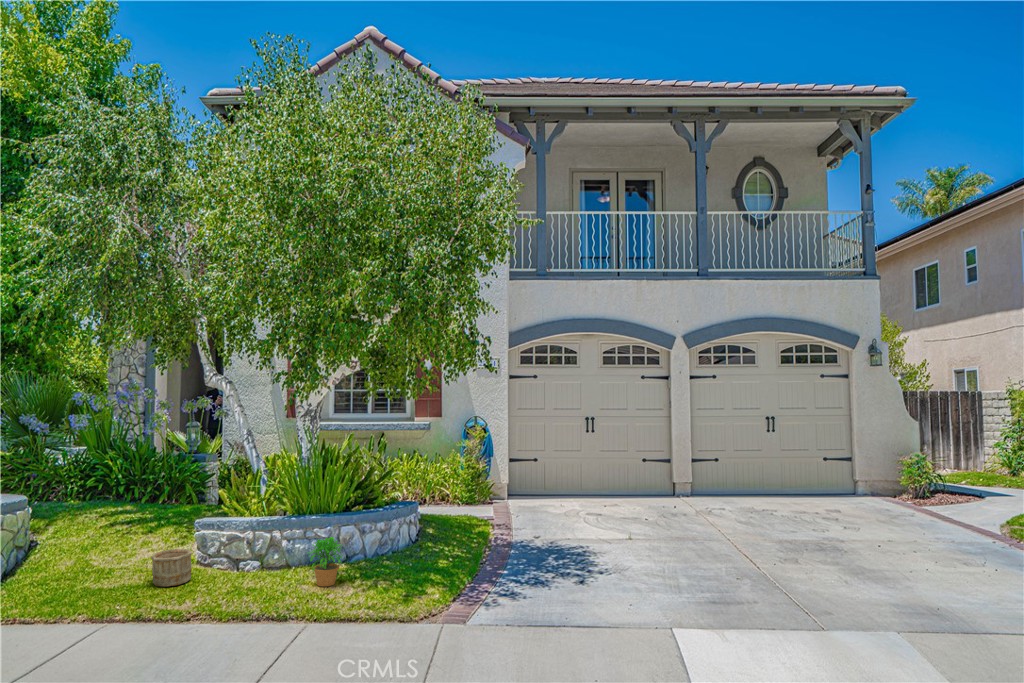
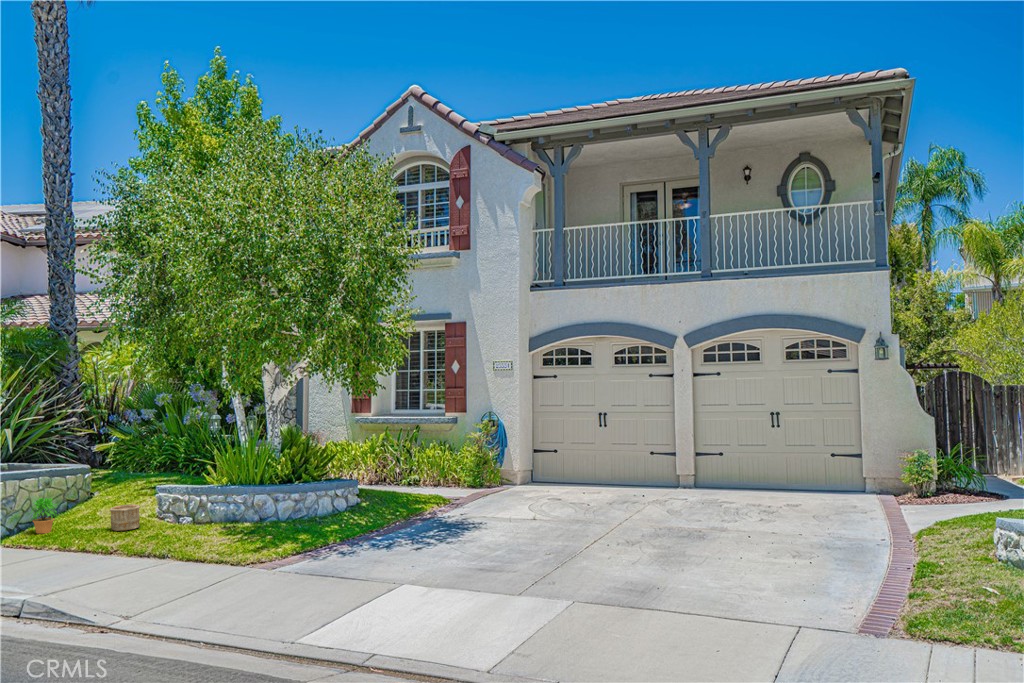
potted plant: present [309,537,342,586] -> present [30,498,56,534]

